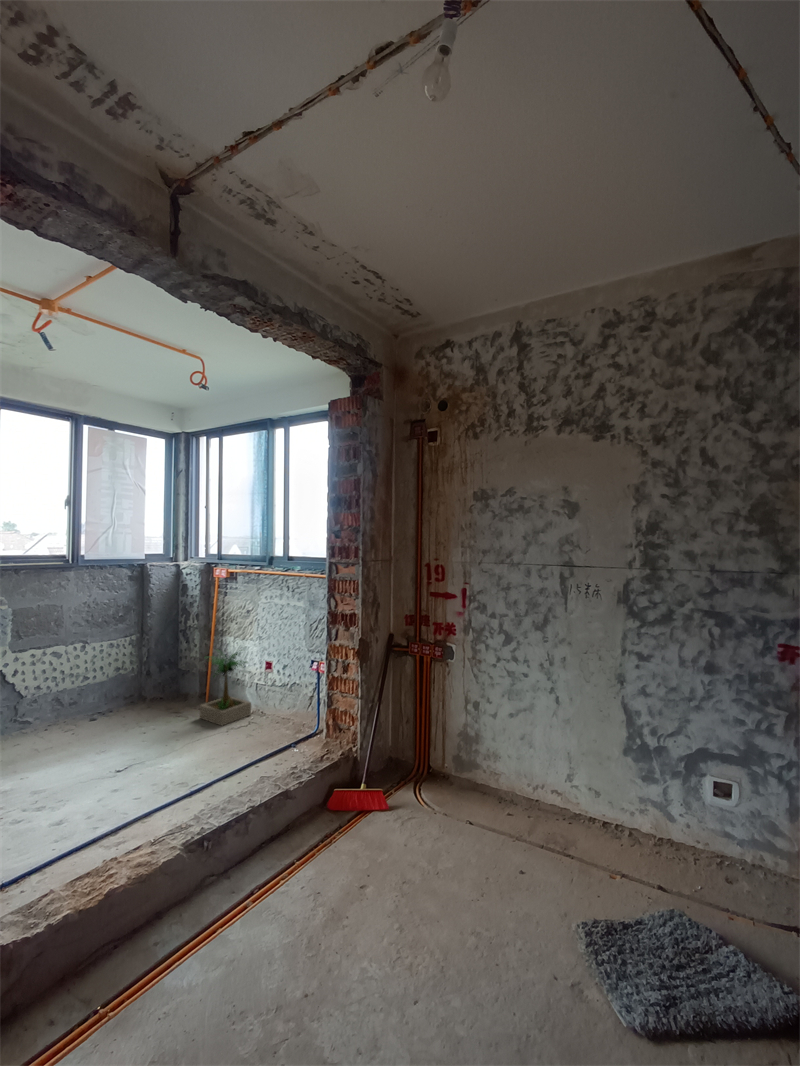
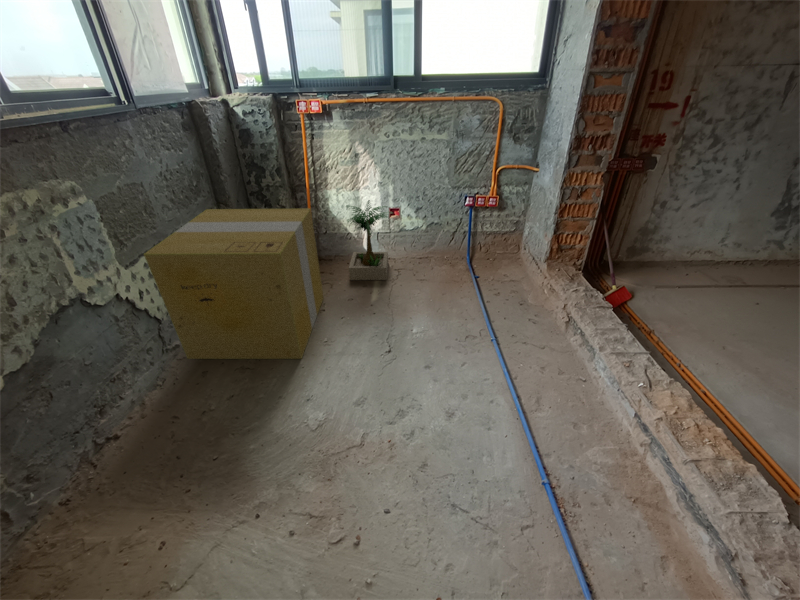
cardboard box: none [26,632,161,755] -> present [144,208,324,359]

